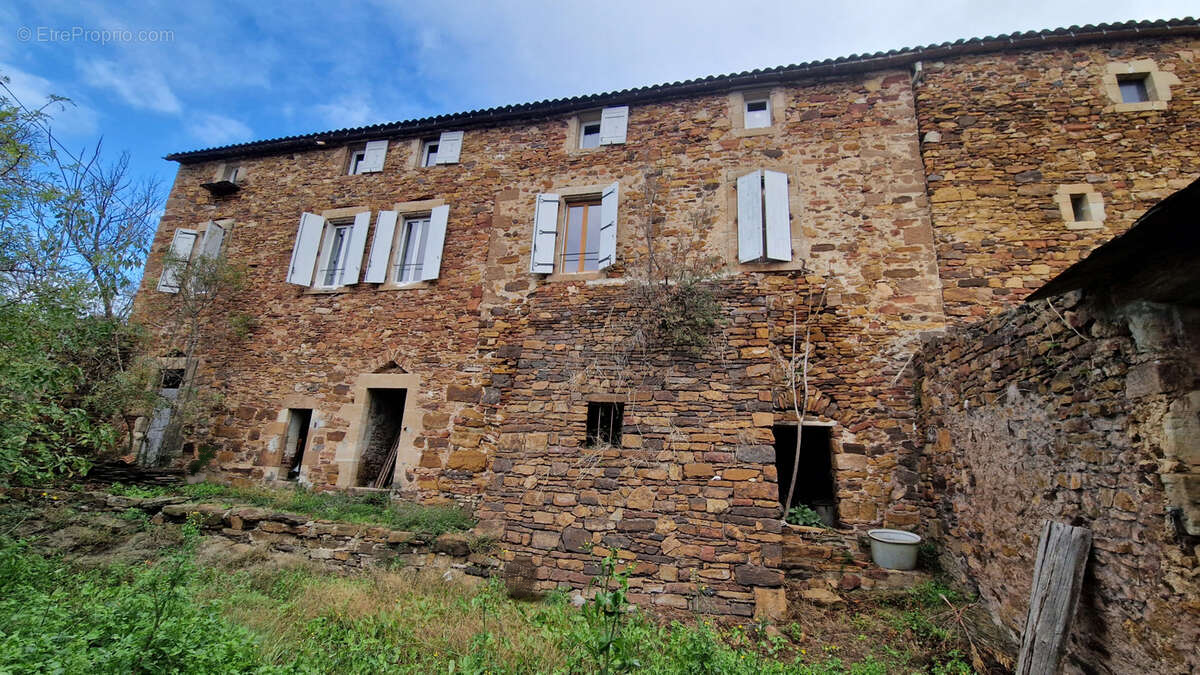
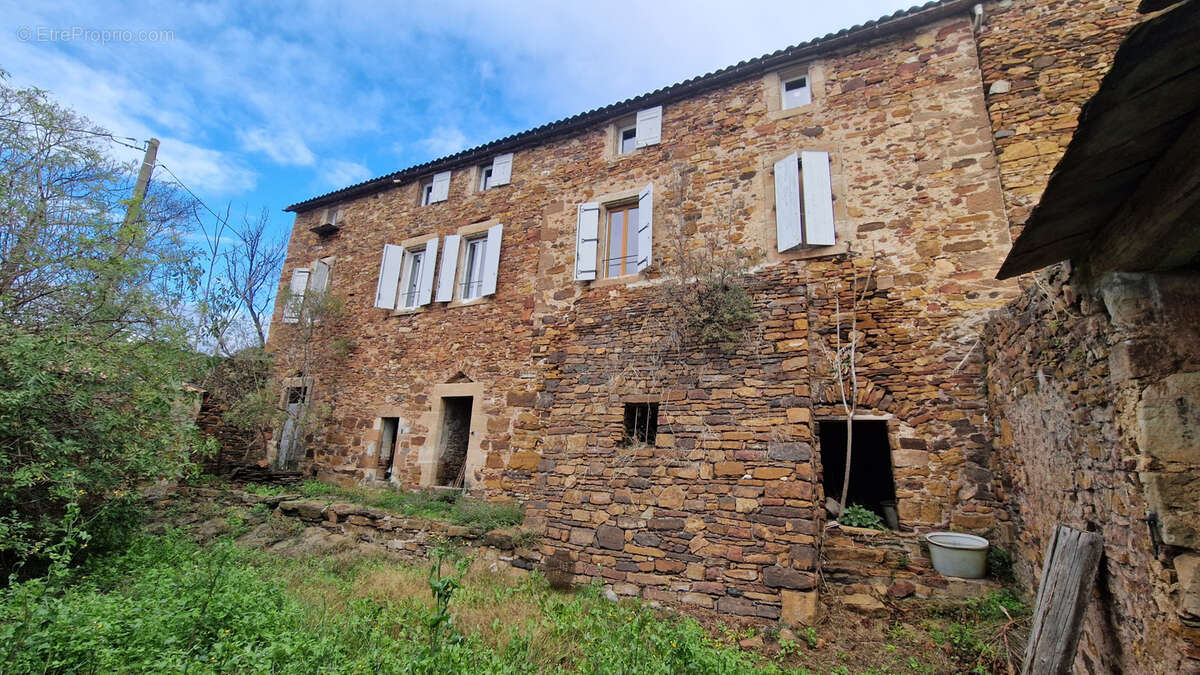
potted plant: present [184,445,216,484] -> none [302,449,330,484]

